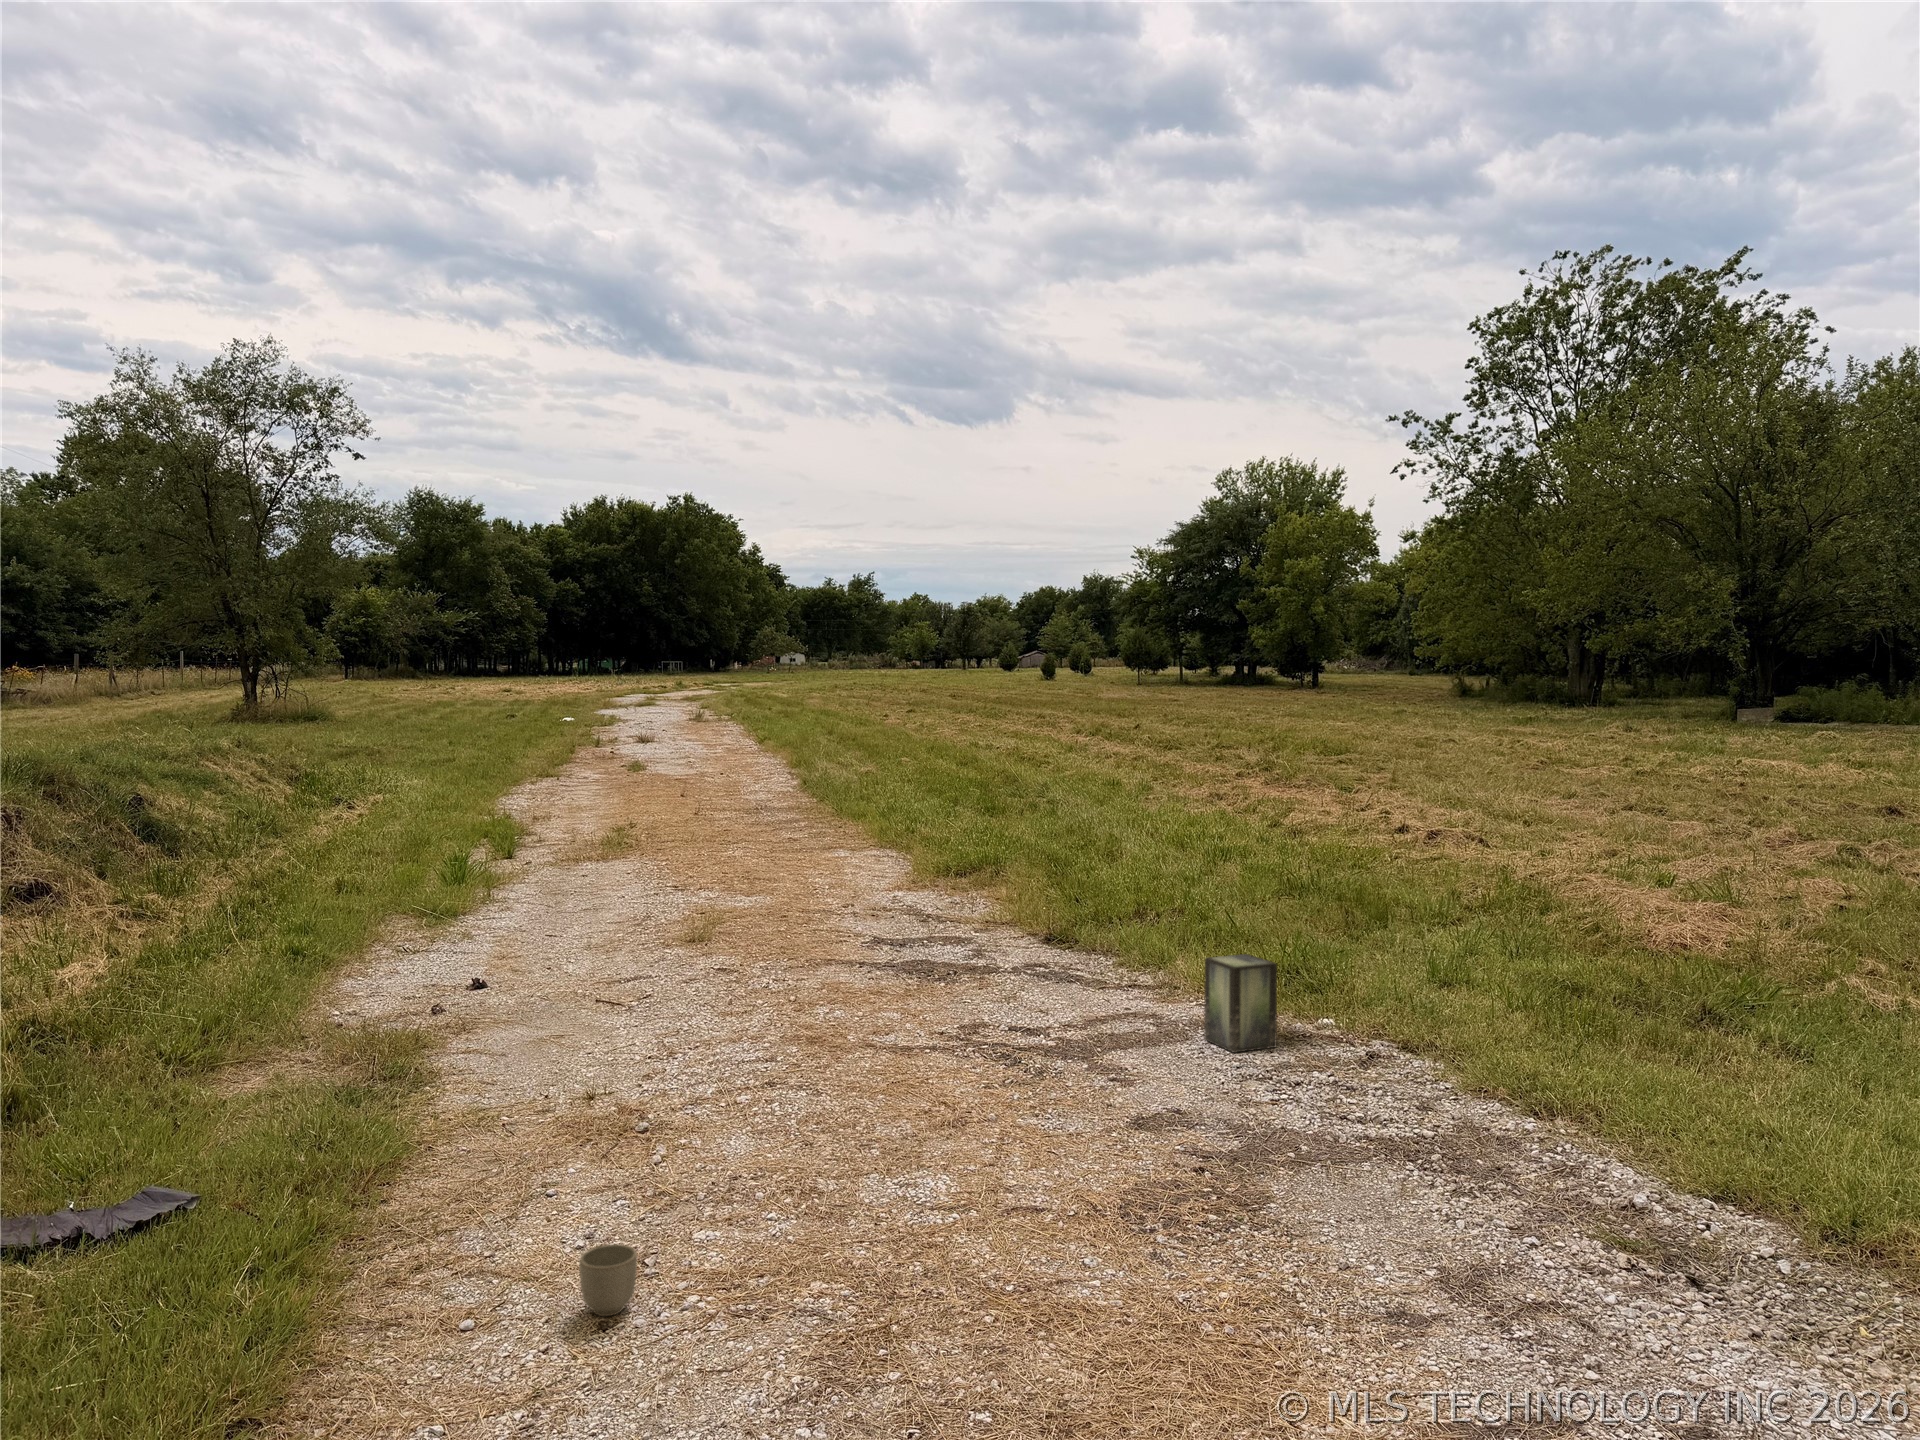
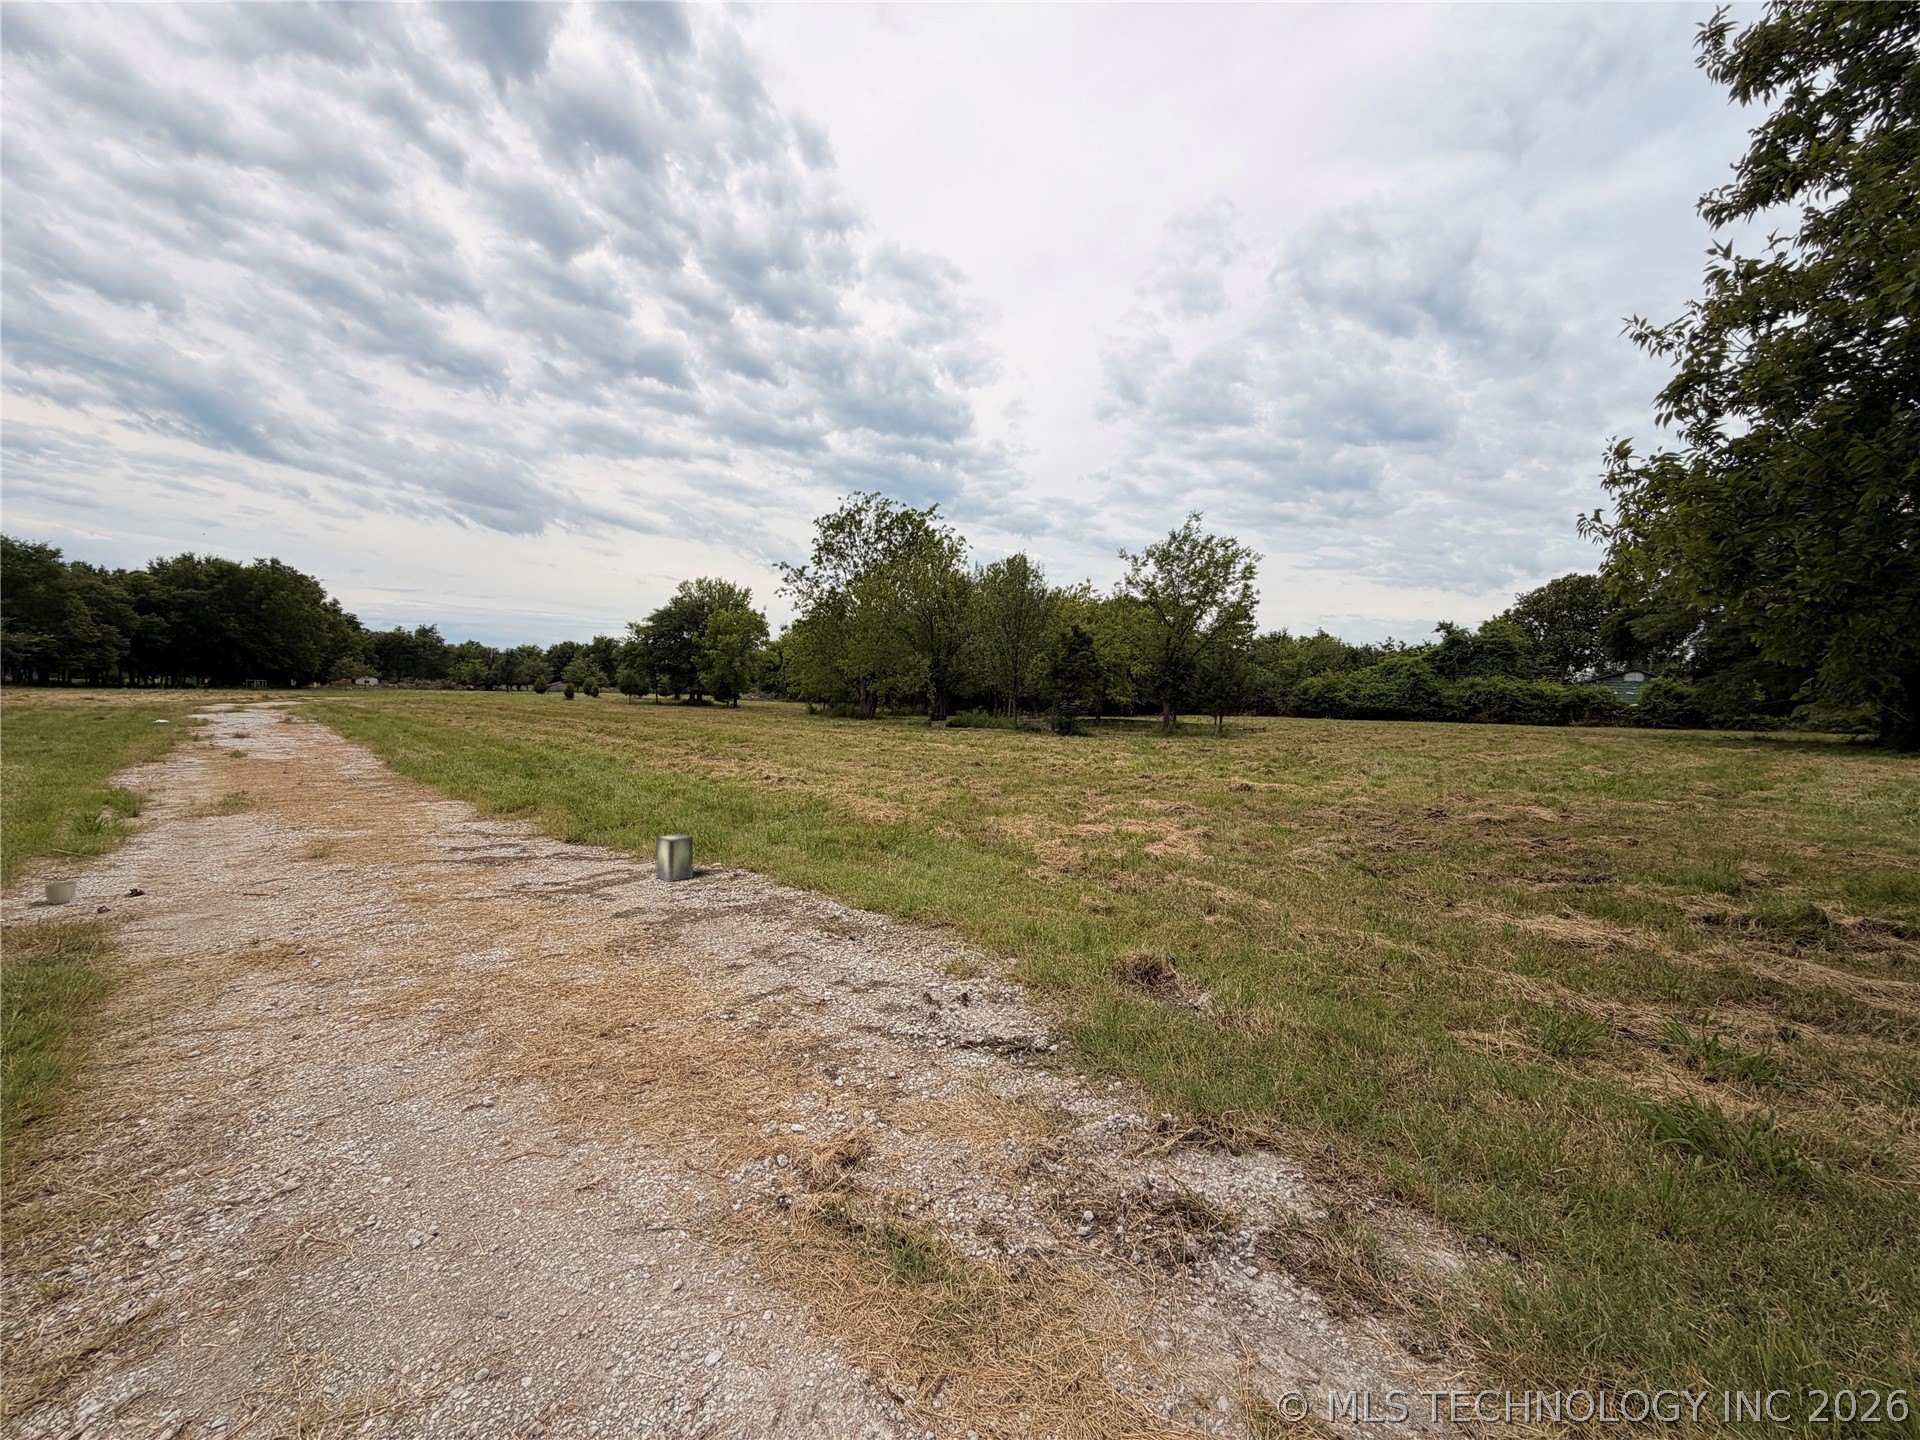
planter: present [579,1244,637,1316] -> present [45,881,77,904]

